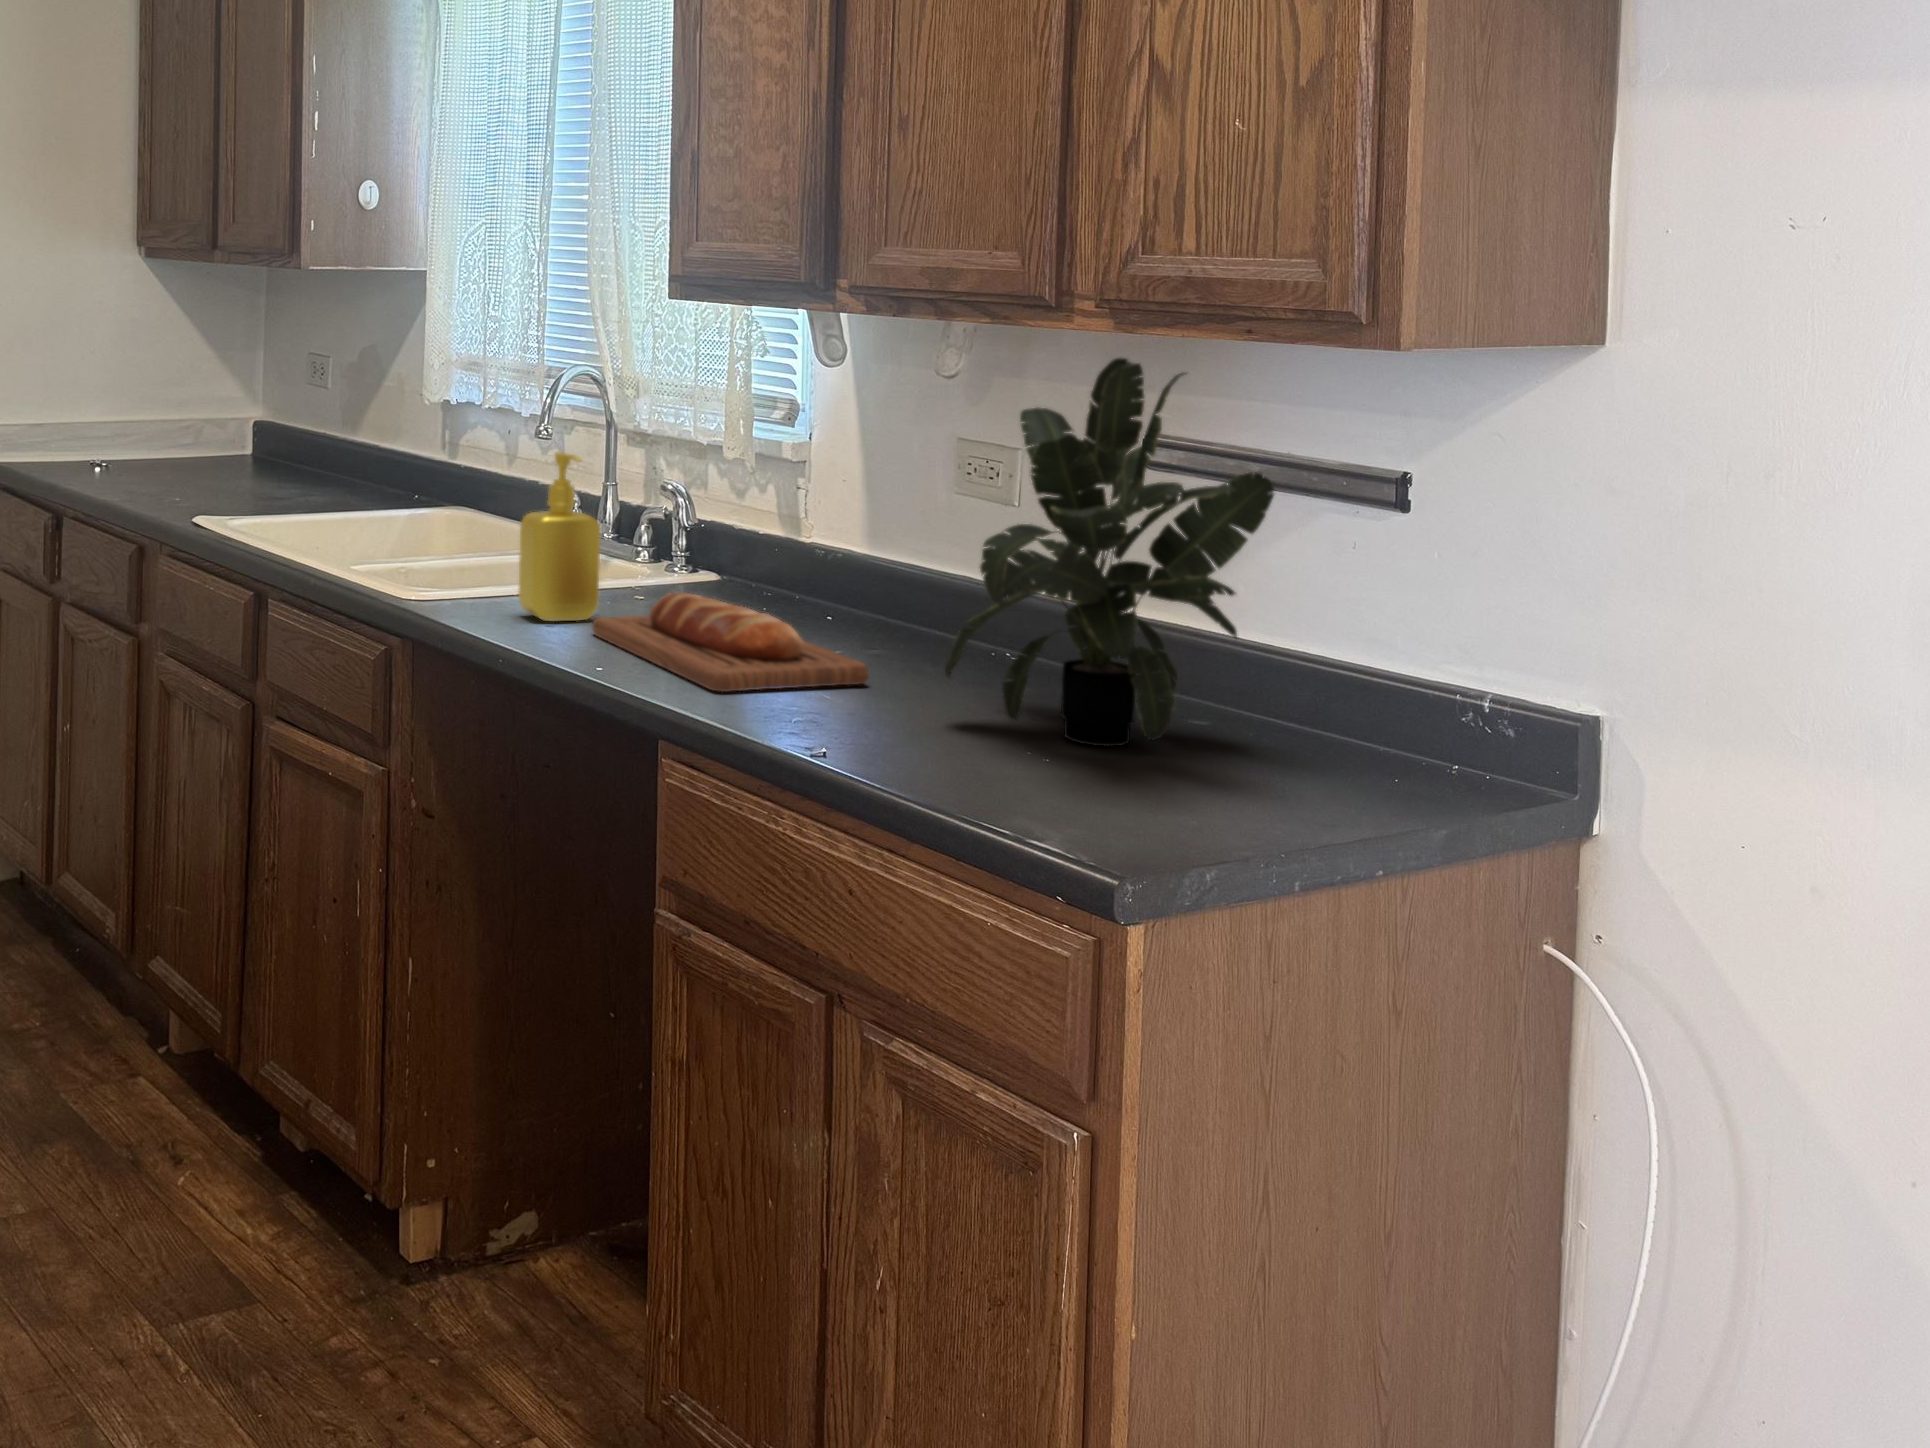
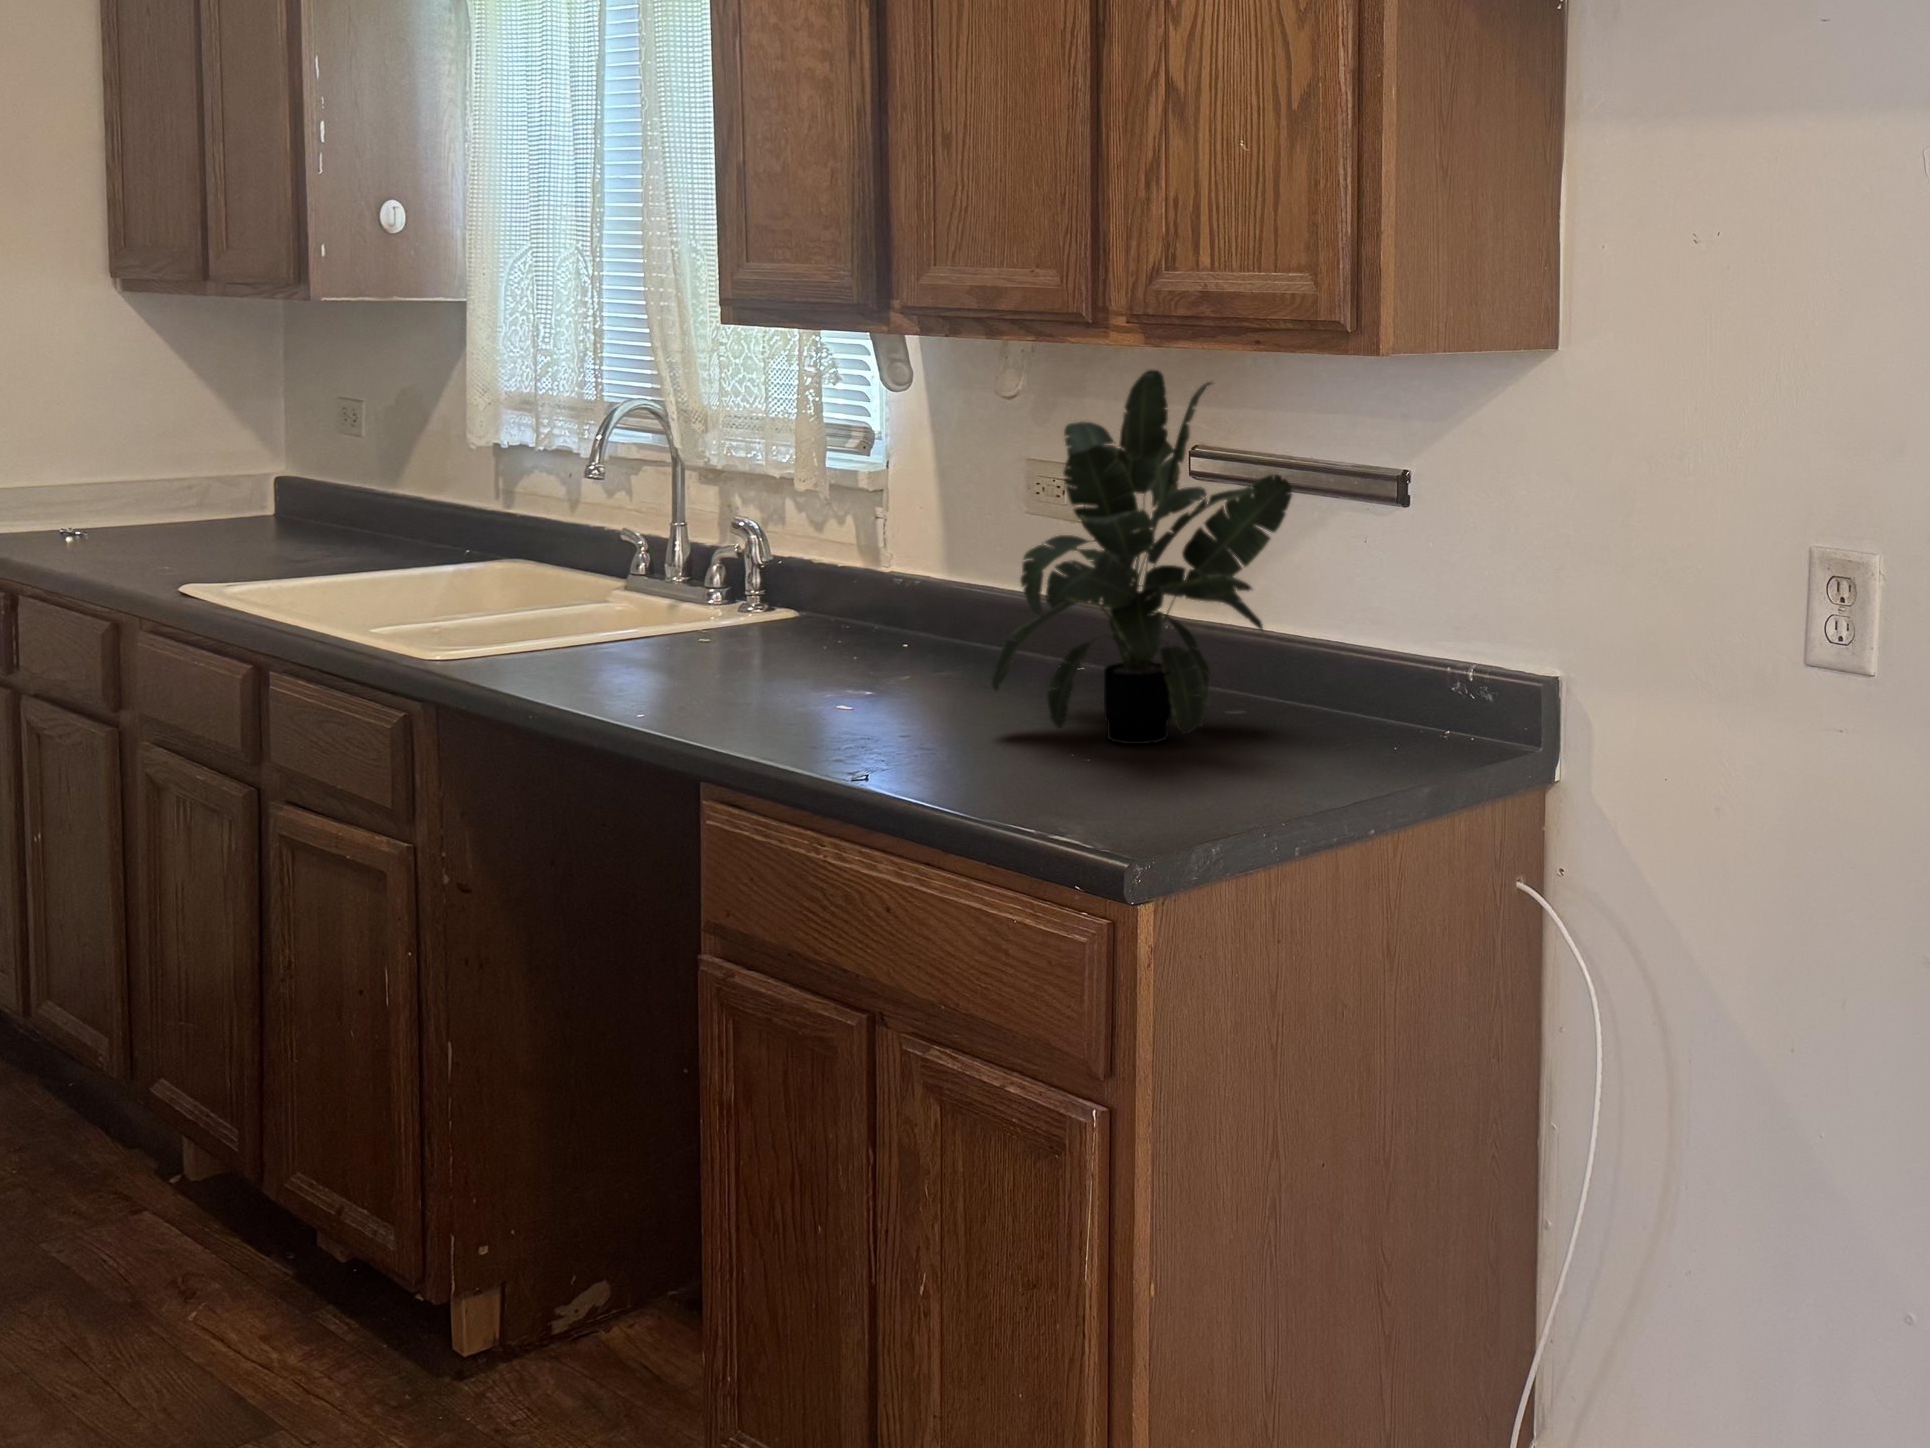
soap dispenser: present [518,452,601,622] -> none [558,489,650,670]
bread loaf: present [593,593,869,692] -> none [640,628,926,726]

